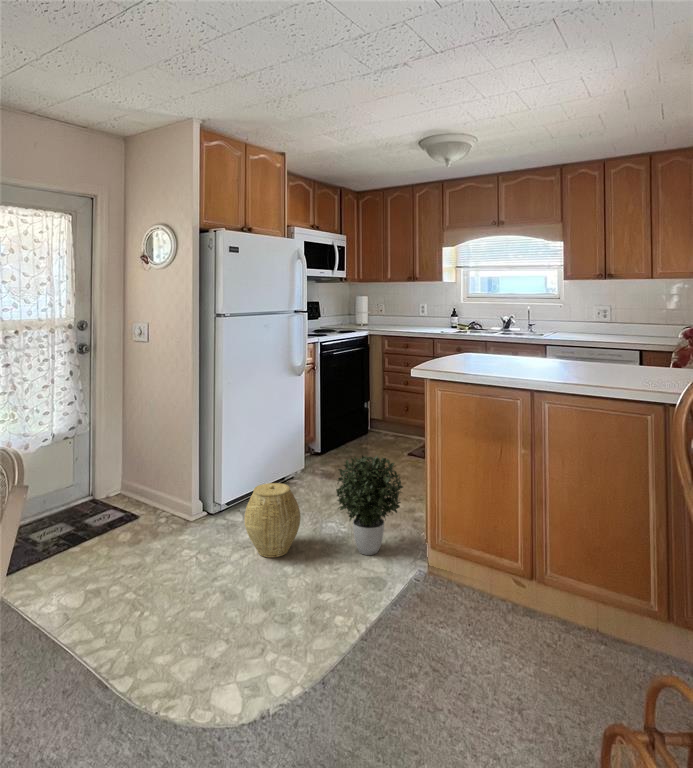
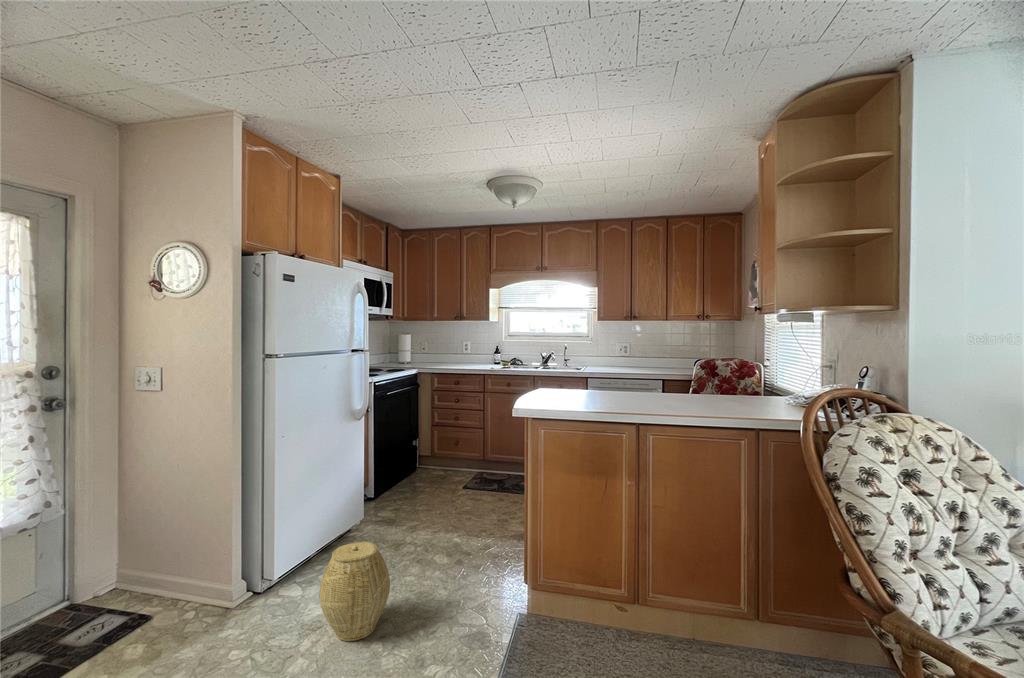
potted plant: present [336,455,403,555] -> none [431,495,507,613]

